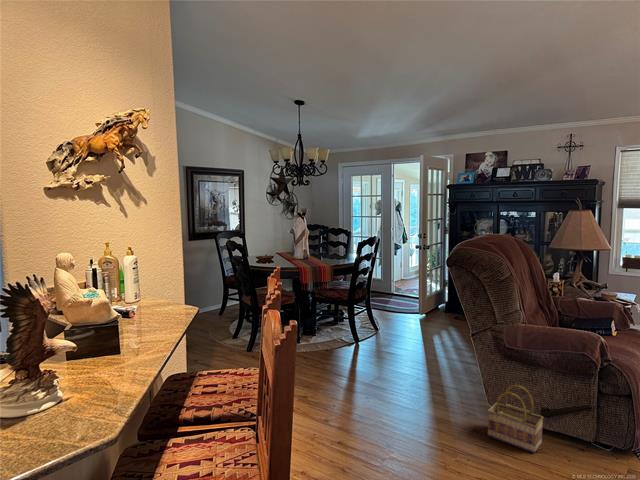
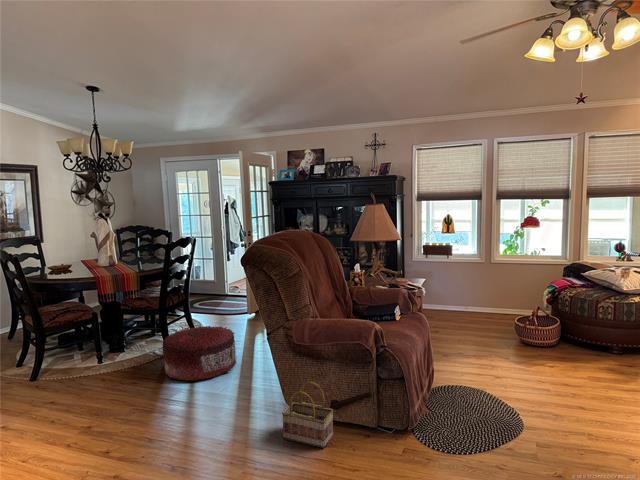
pouf: none [356,319,421,369] -> present [163,326,236,381]

